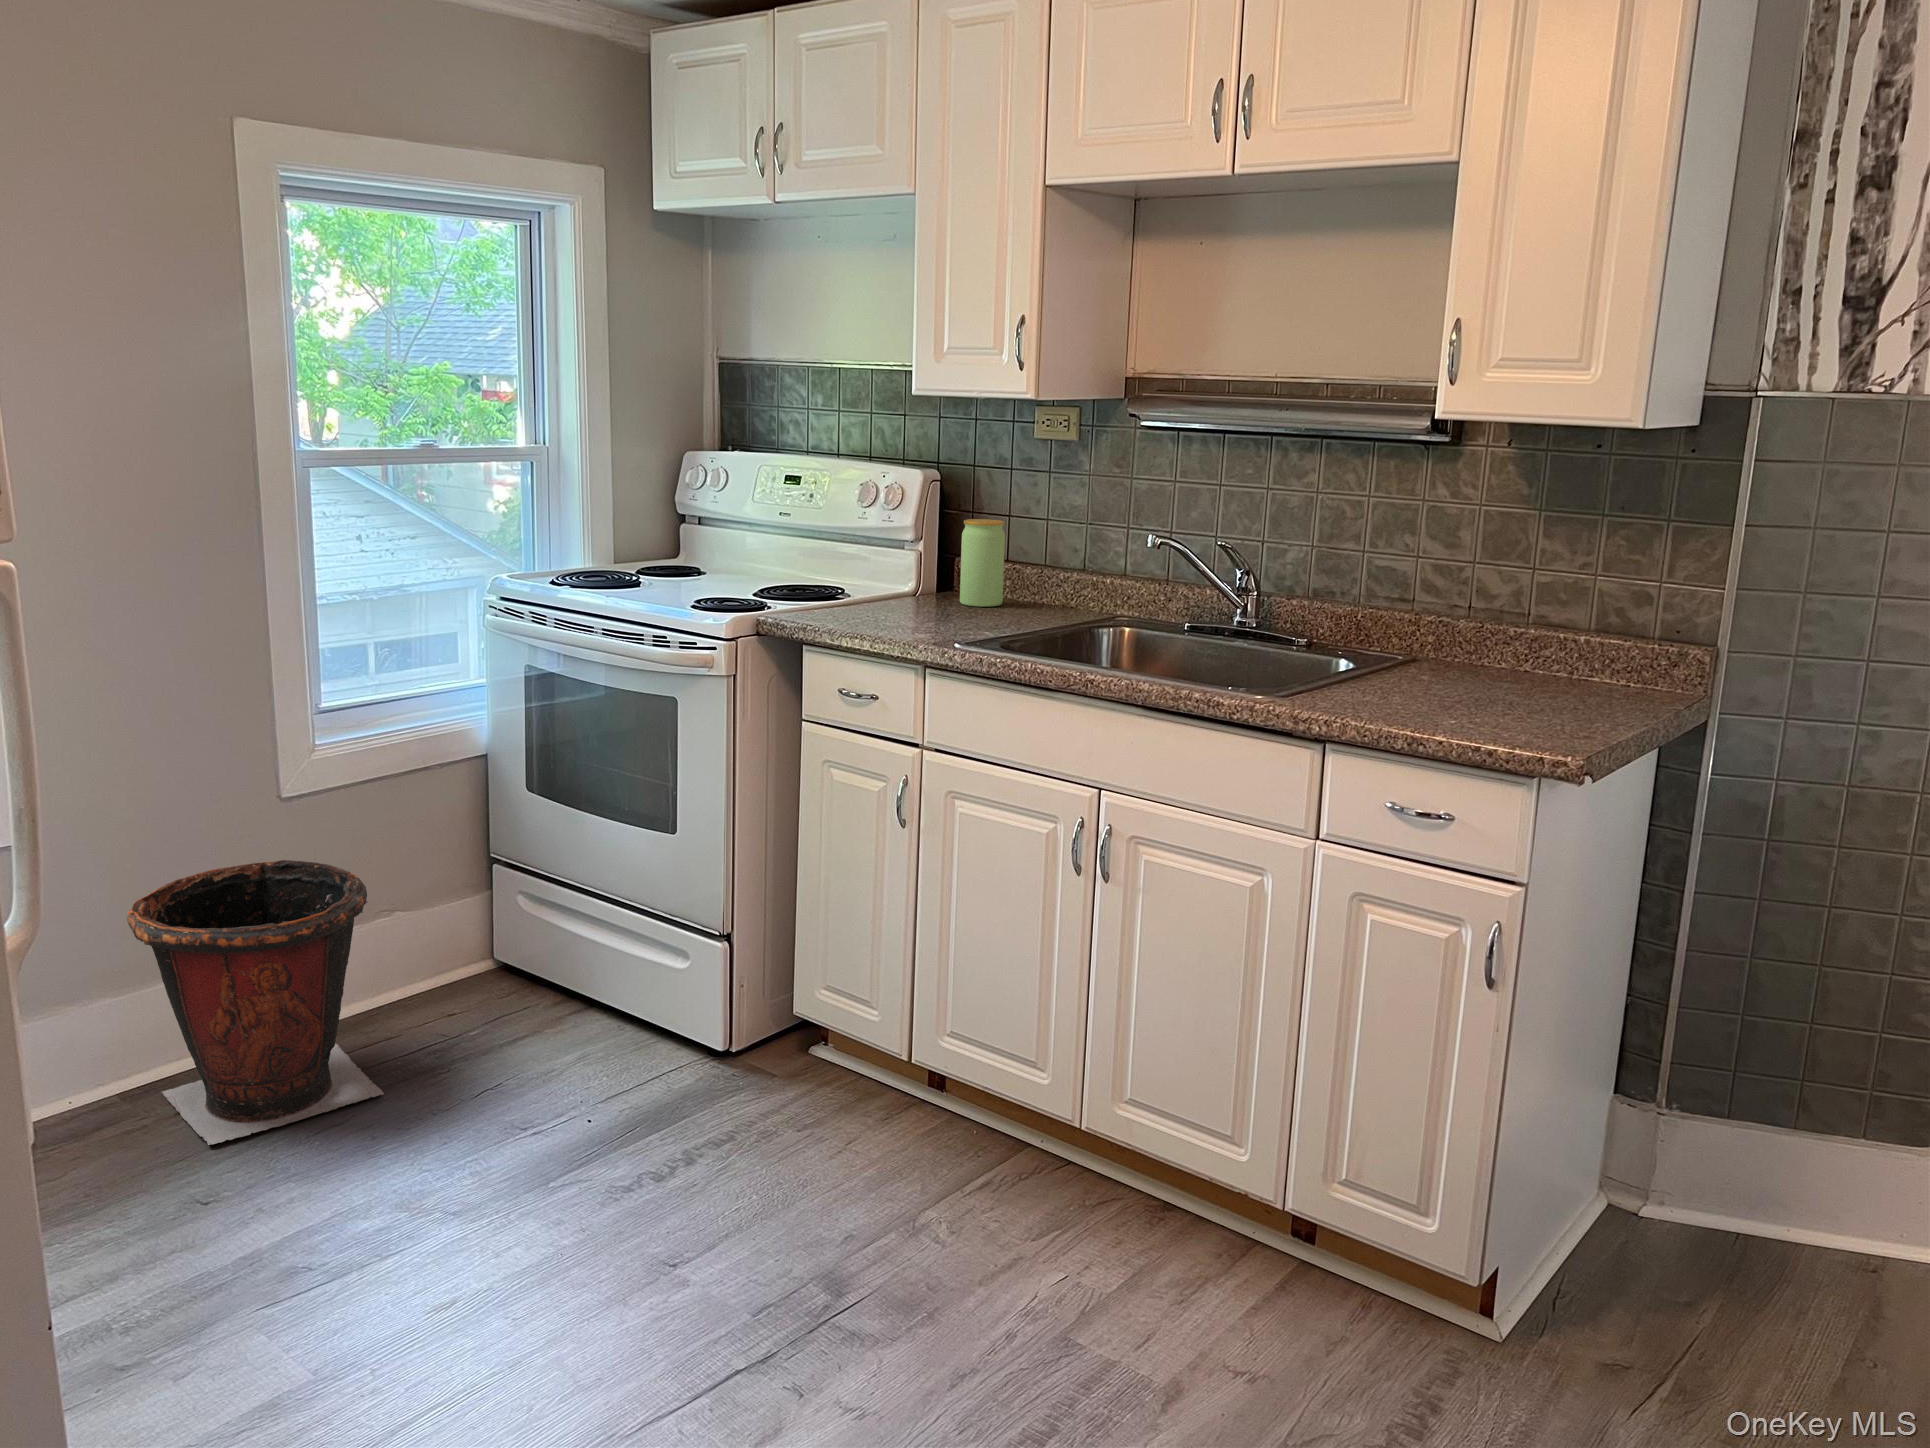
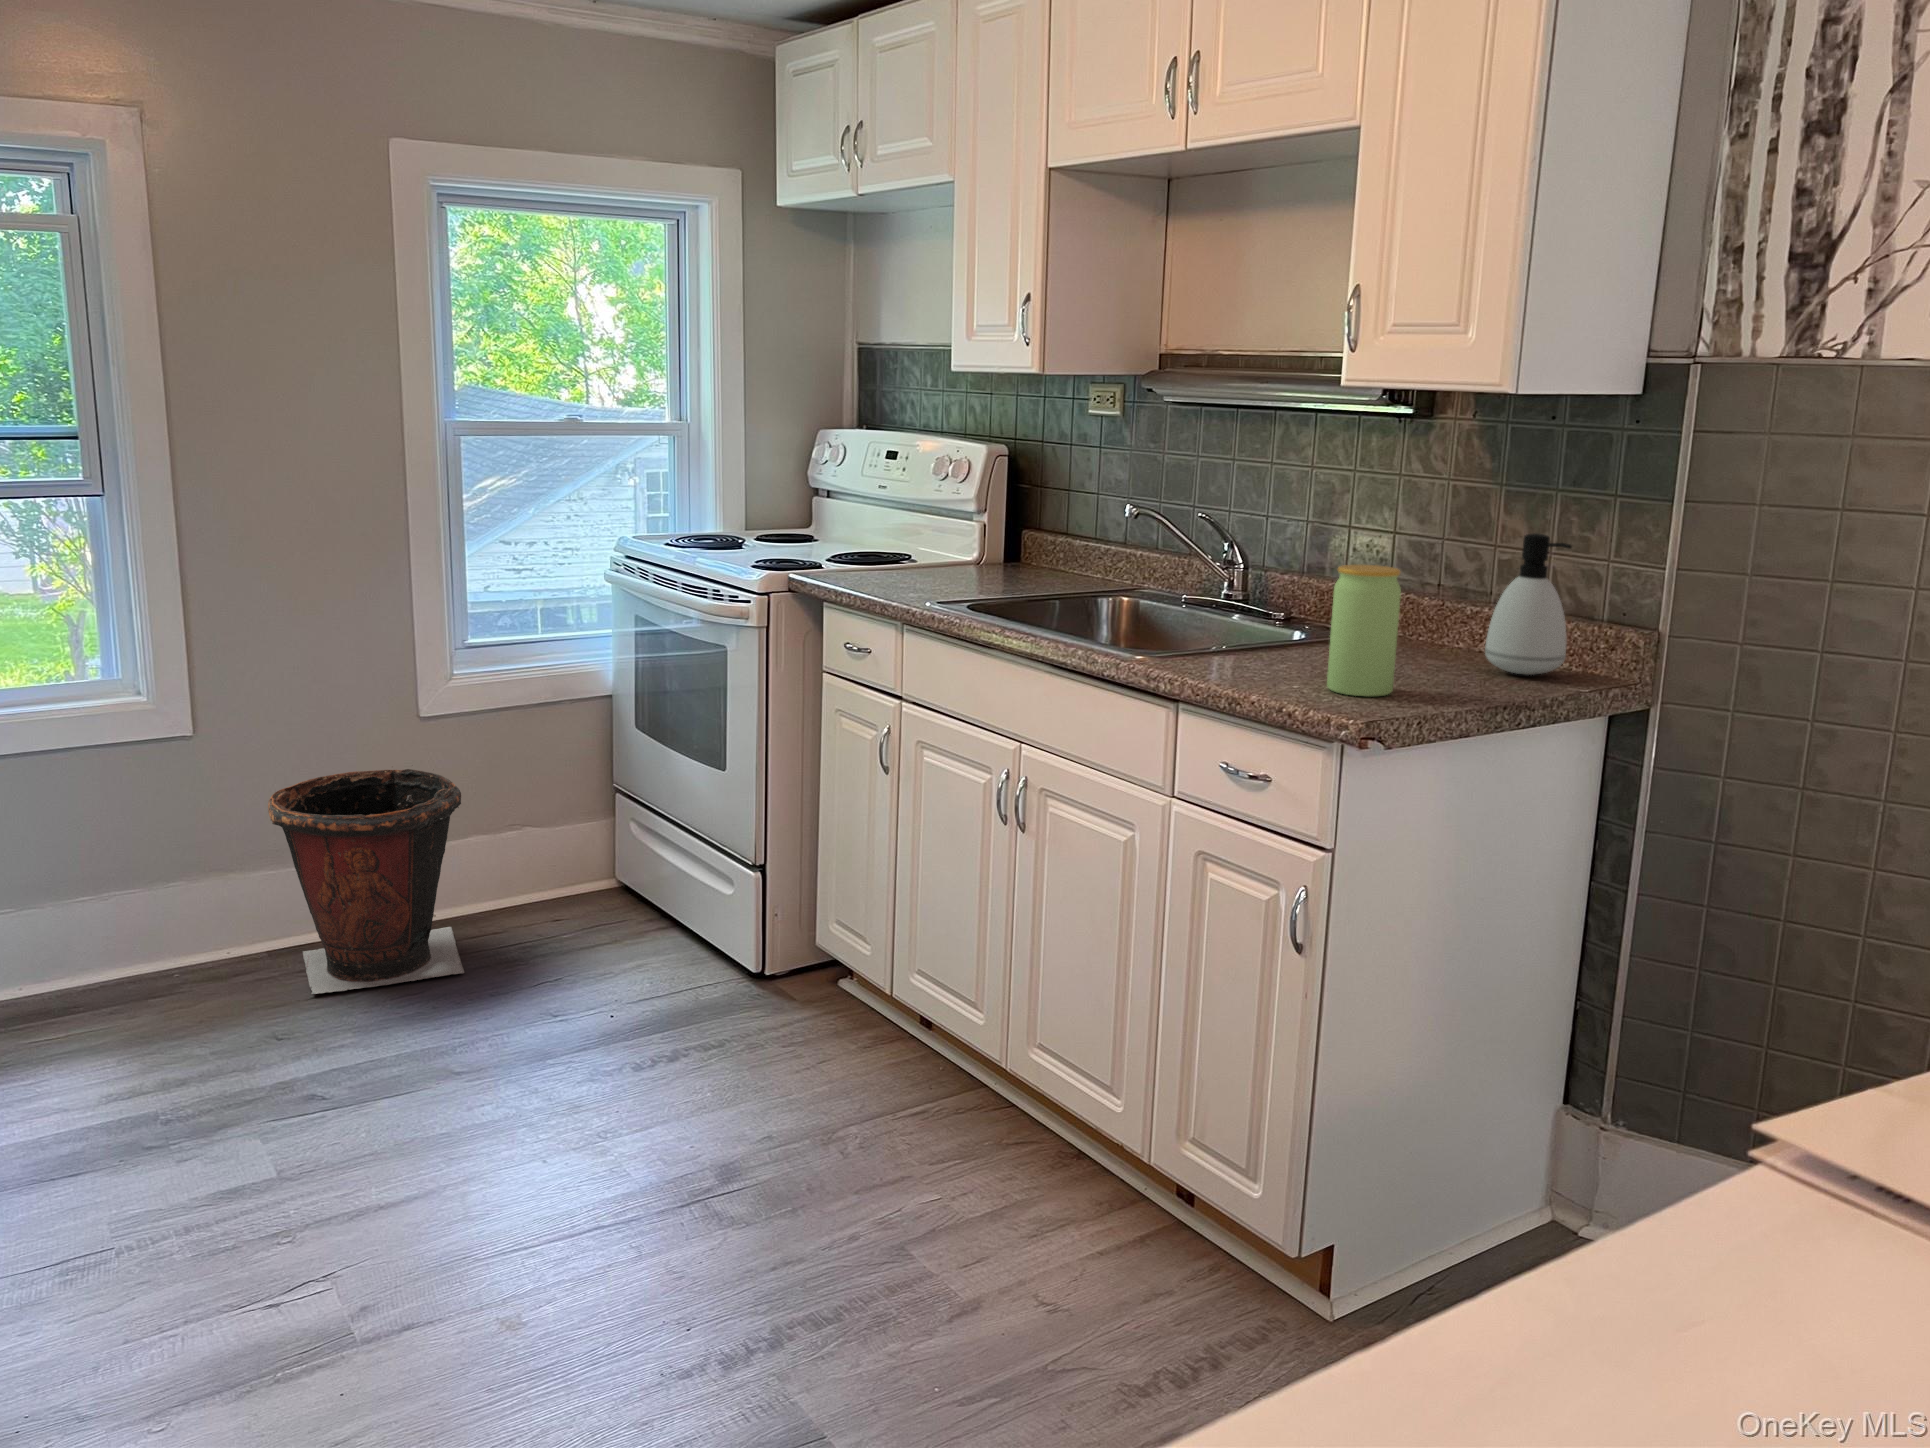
jar: present [960,519,1005,607] -> present [1327,565,1401,696]
soap dispenser: none [1567,558,1661,693] -> present [1485,533,1572,675]

